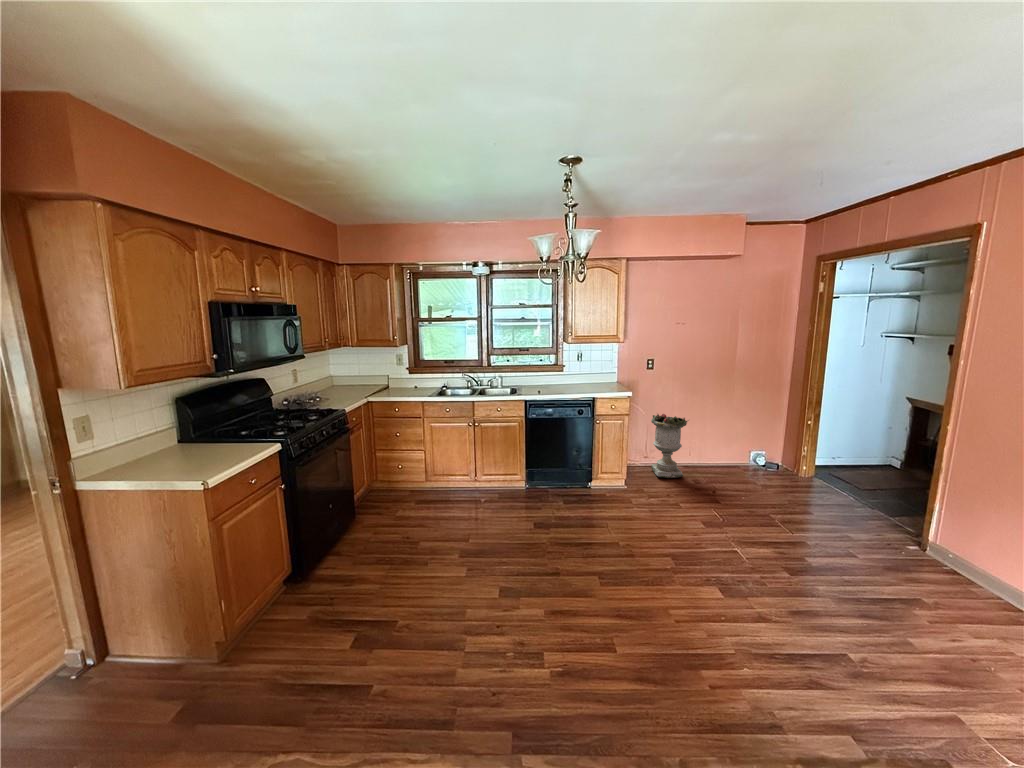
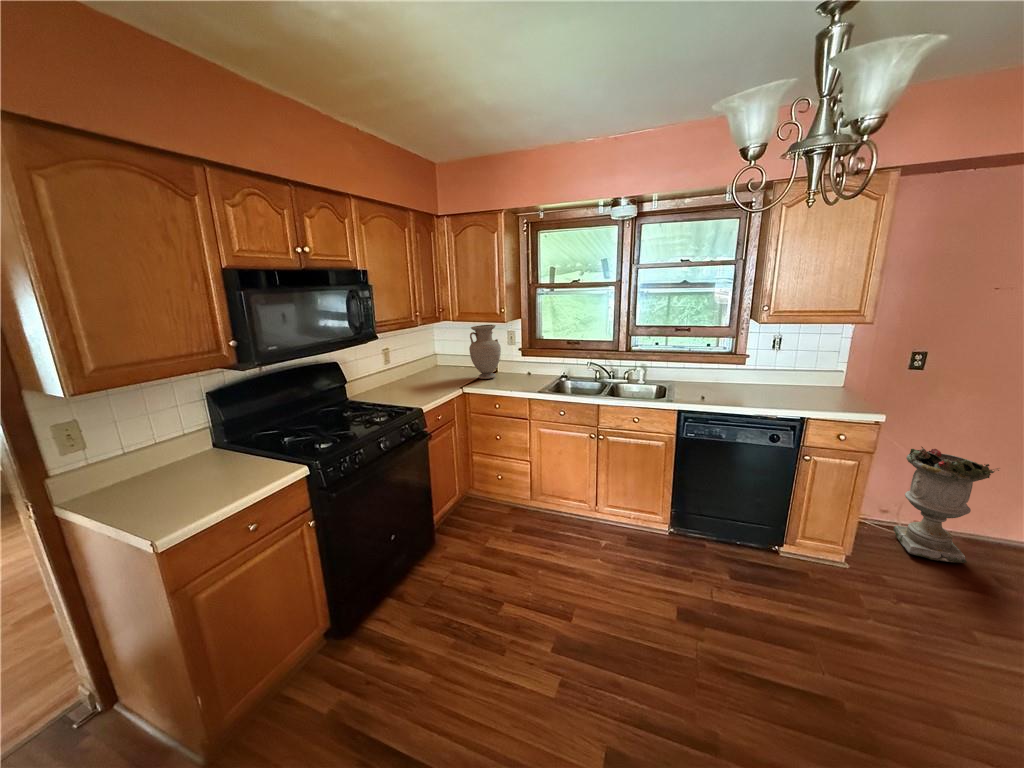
vase: none [368,349,394,391] -> present [469,325,501,379]

